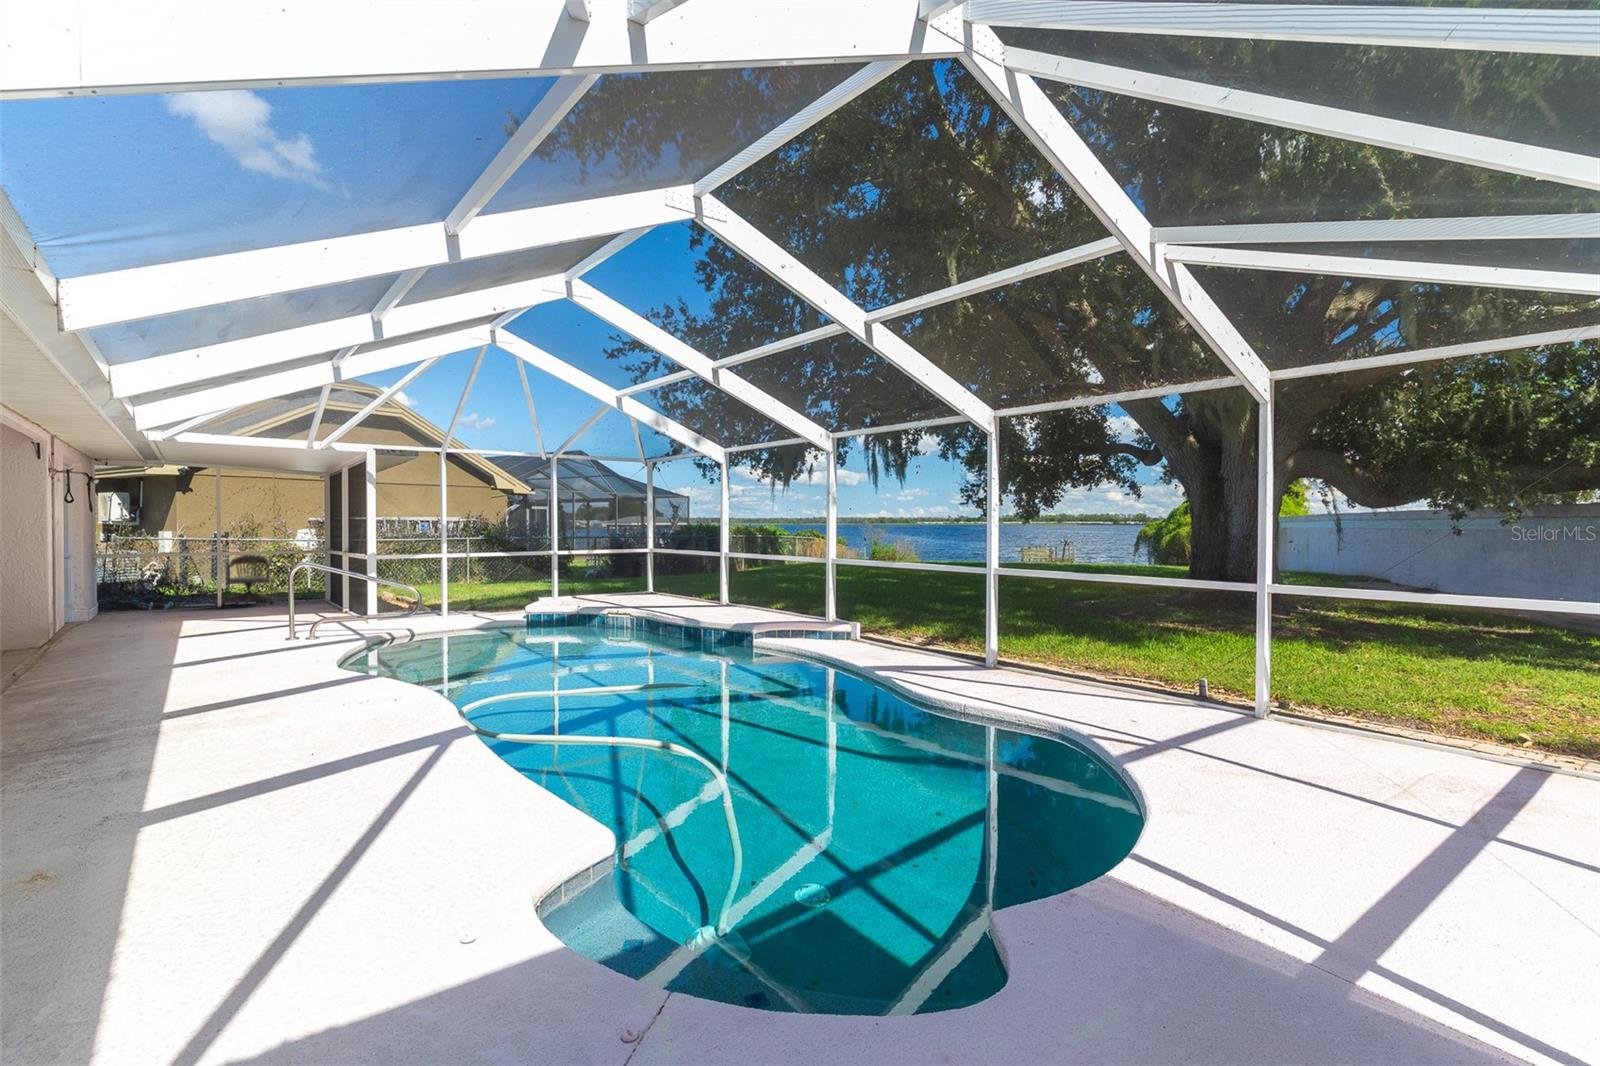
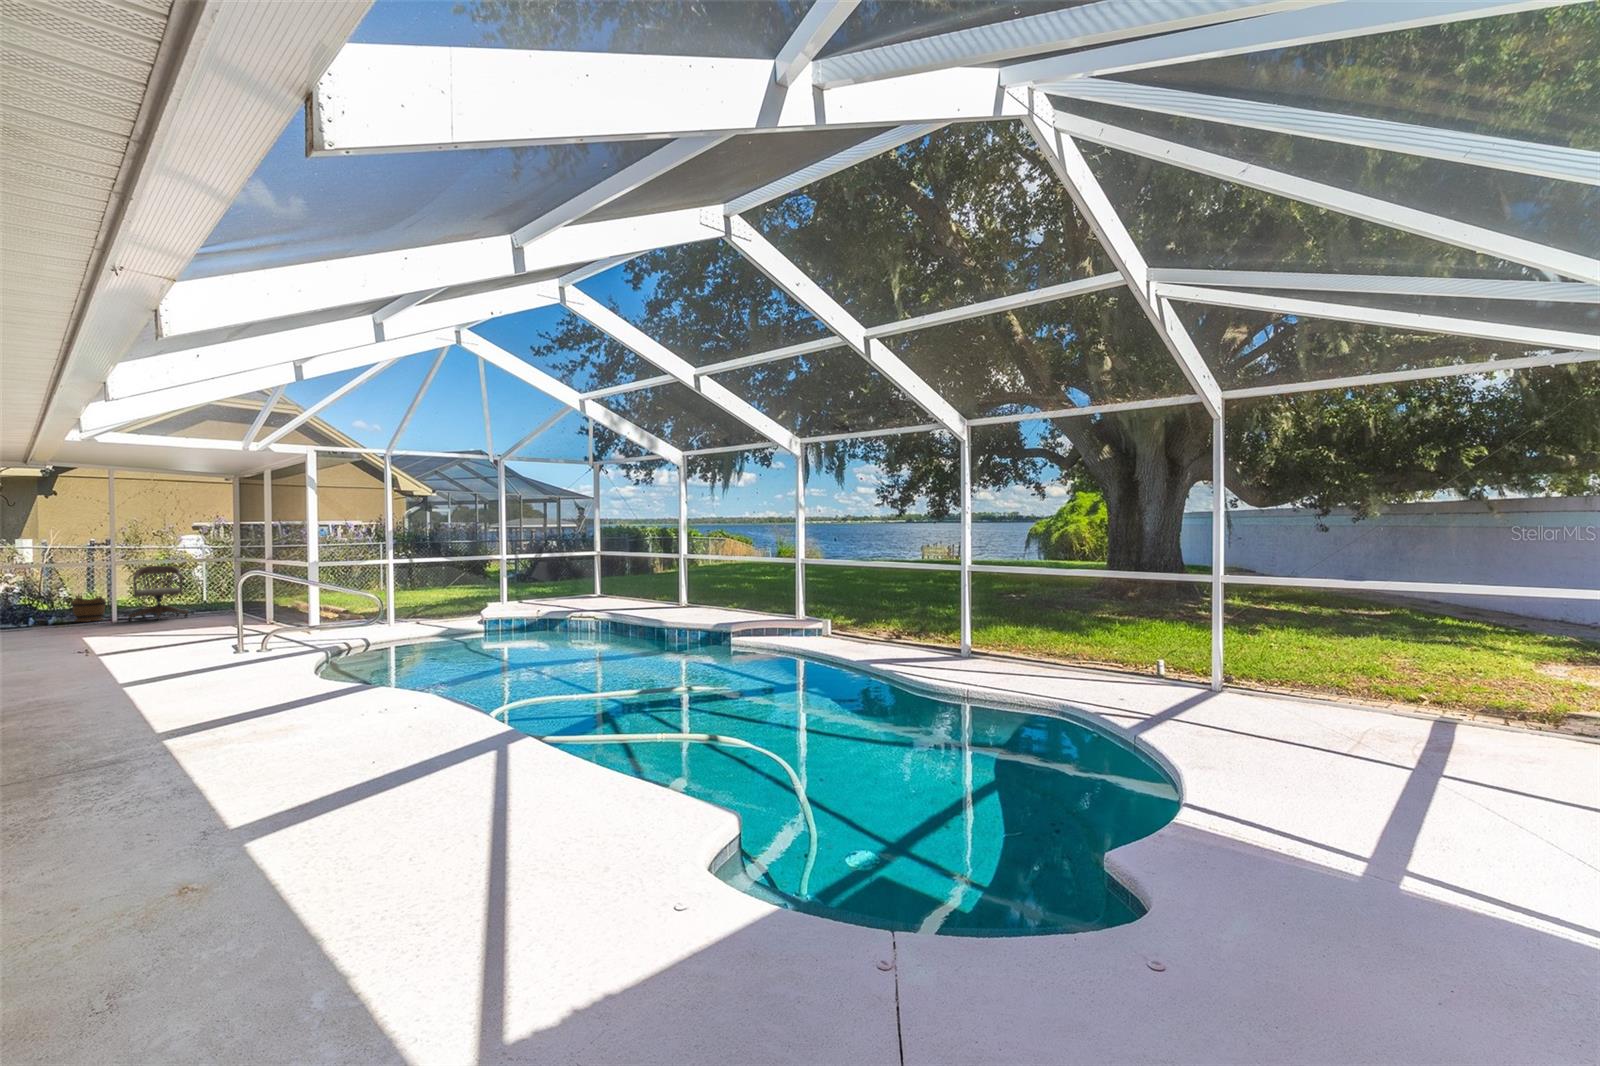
bucket: none [176,582,206,606] -> present [71,596,106,622]

